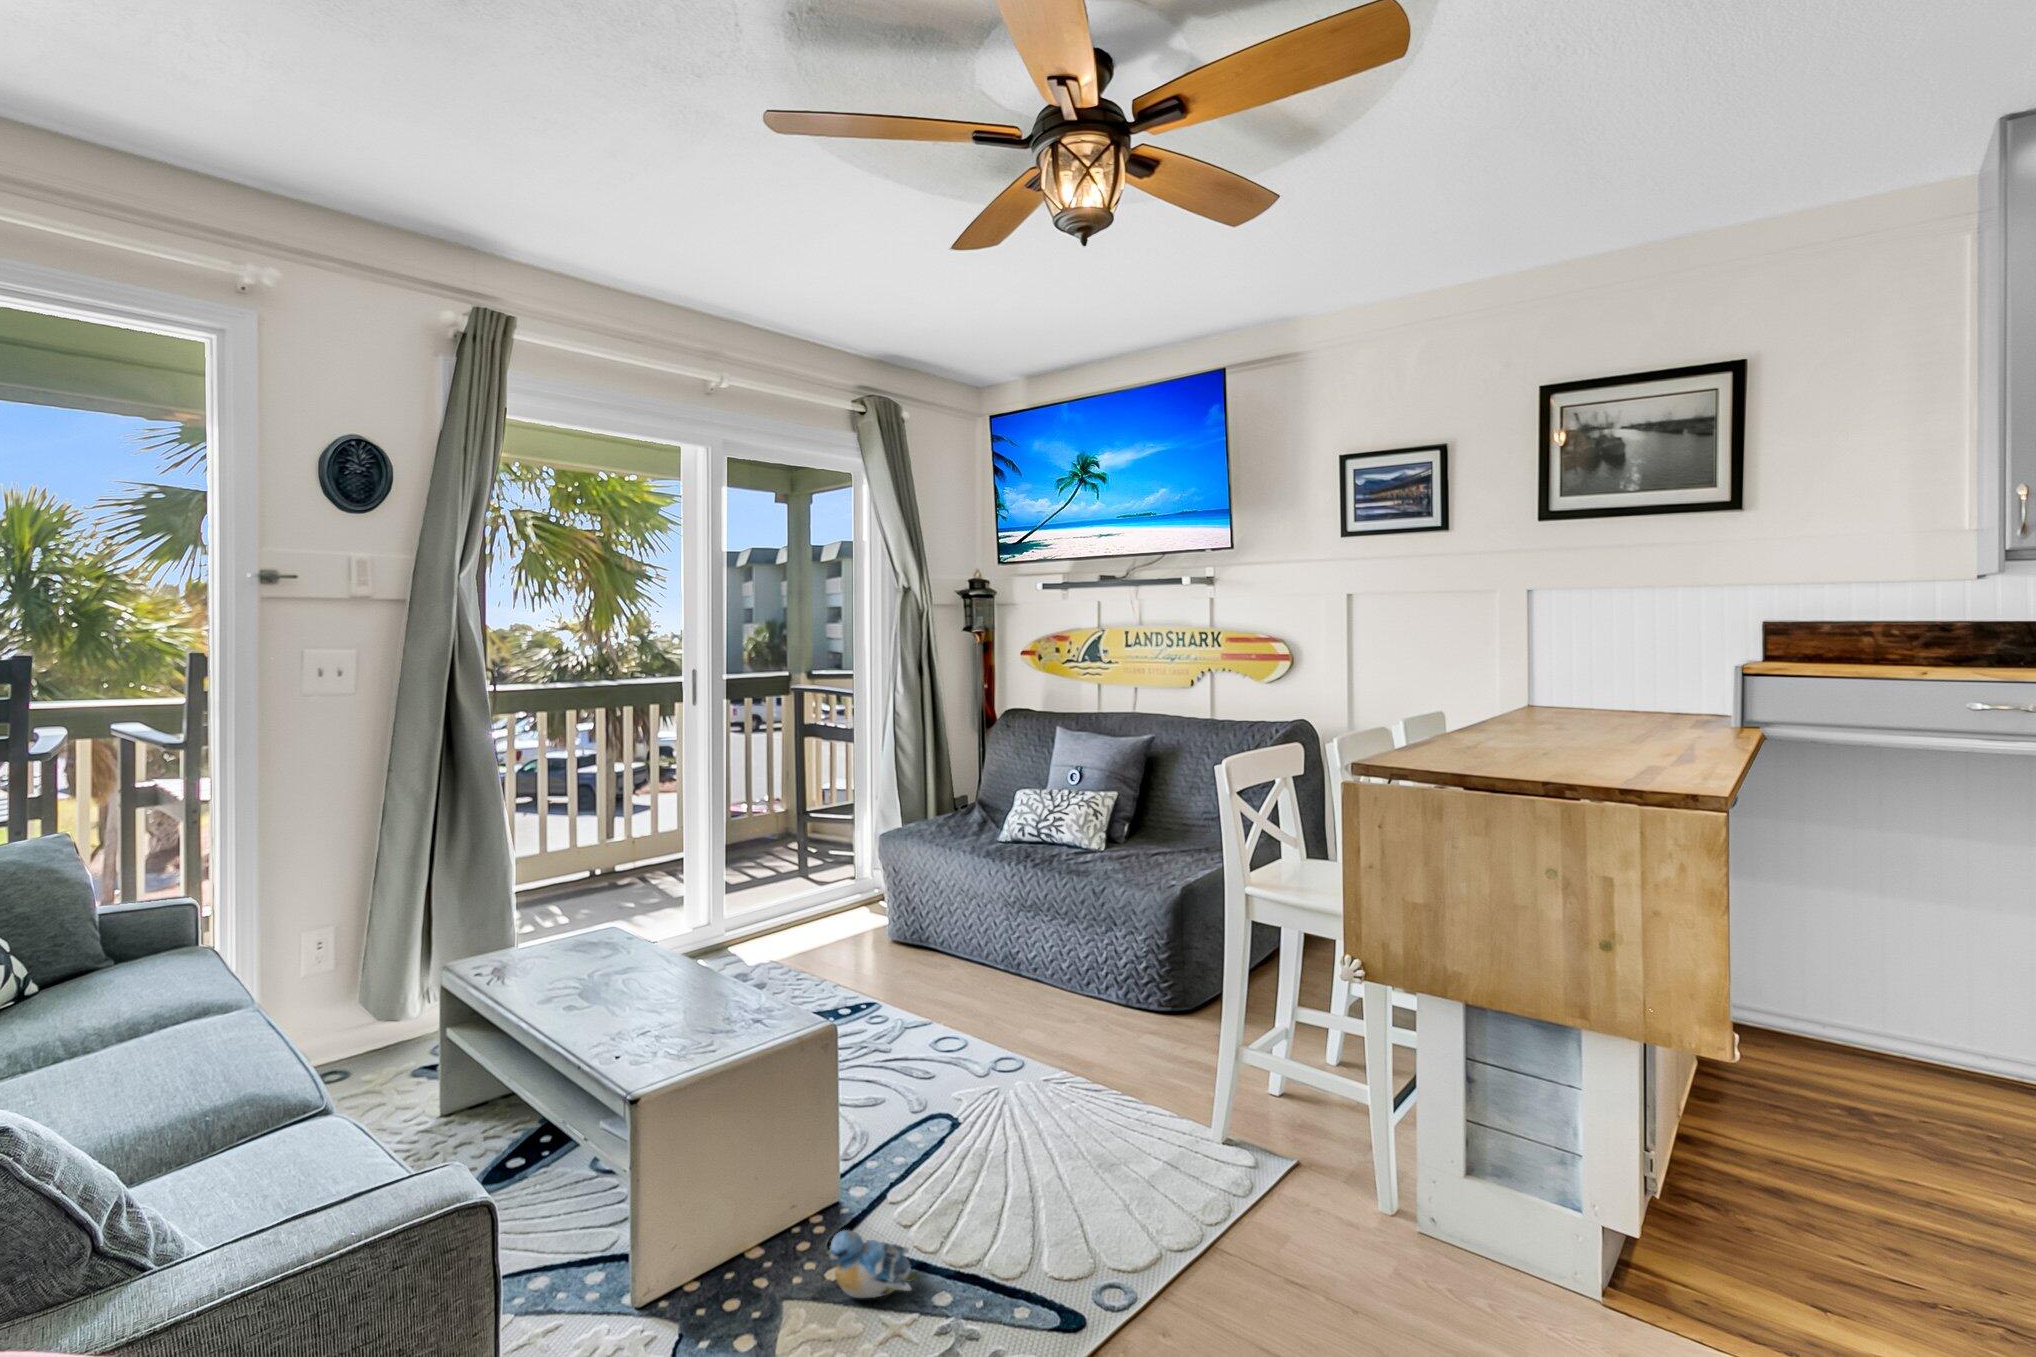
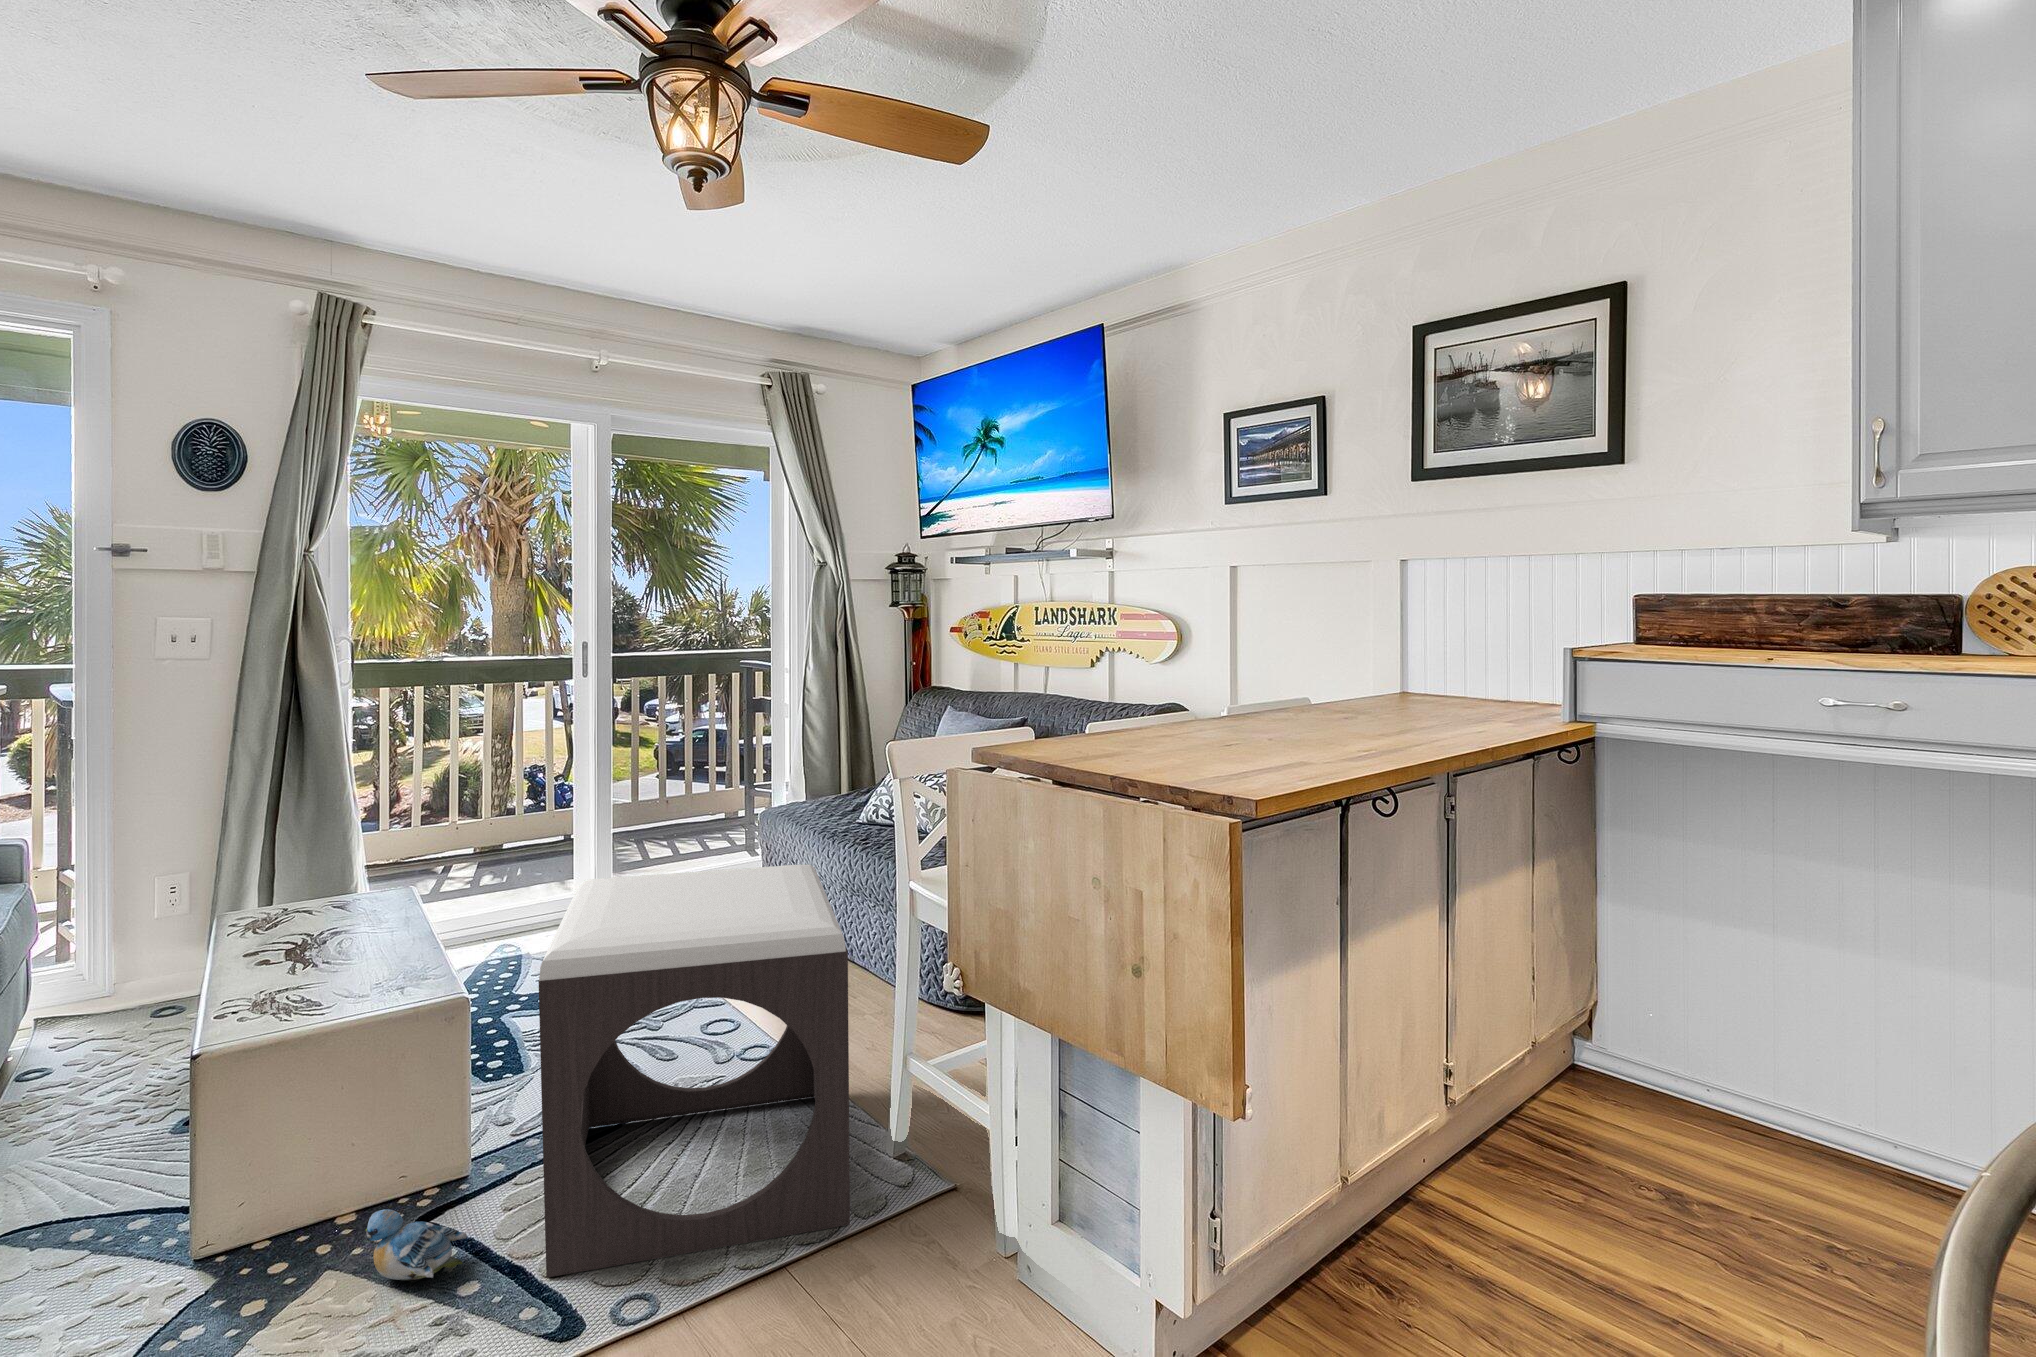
footstool: none [902,877,1238,1280] -> present [539,864,850,1277]

